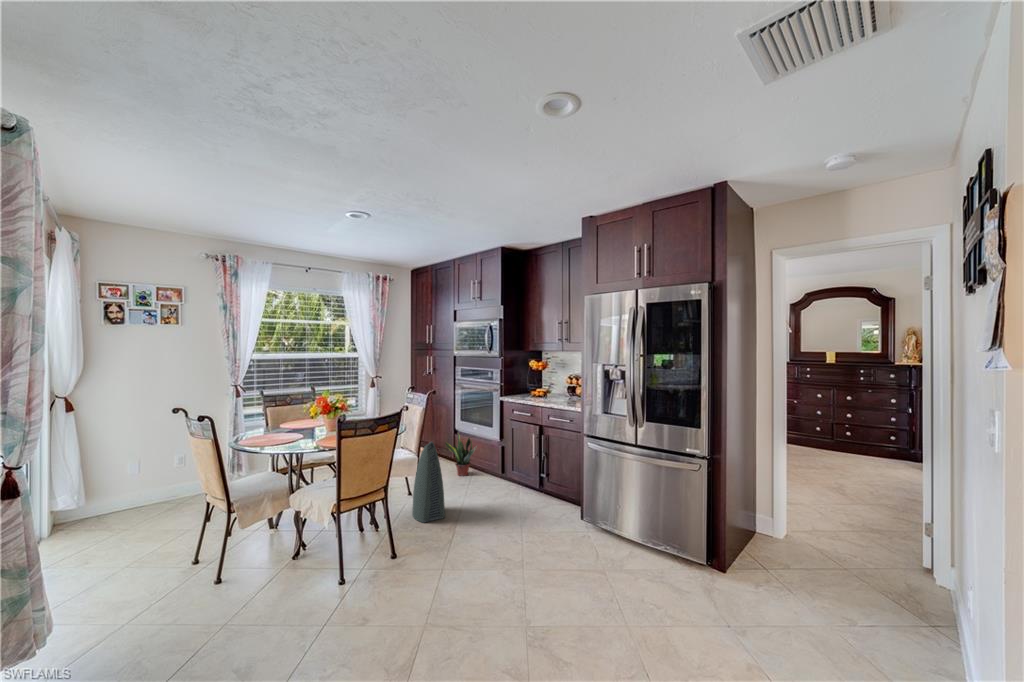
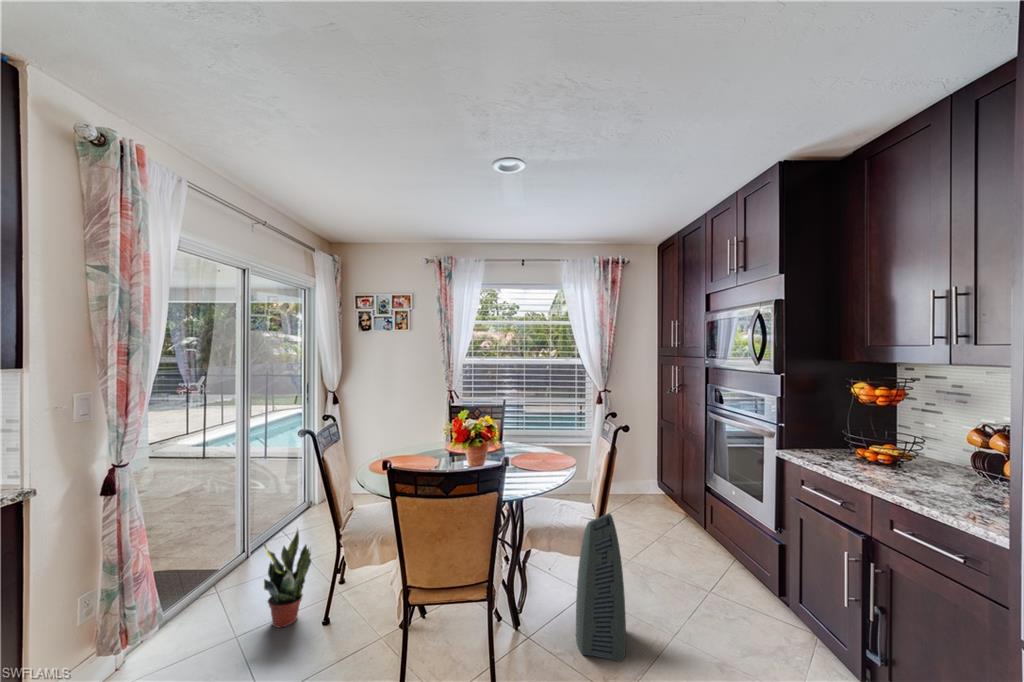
potted plant: present [446,434,476,476] -> present [264,529,311,628]

